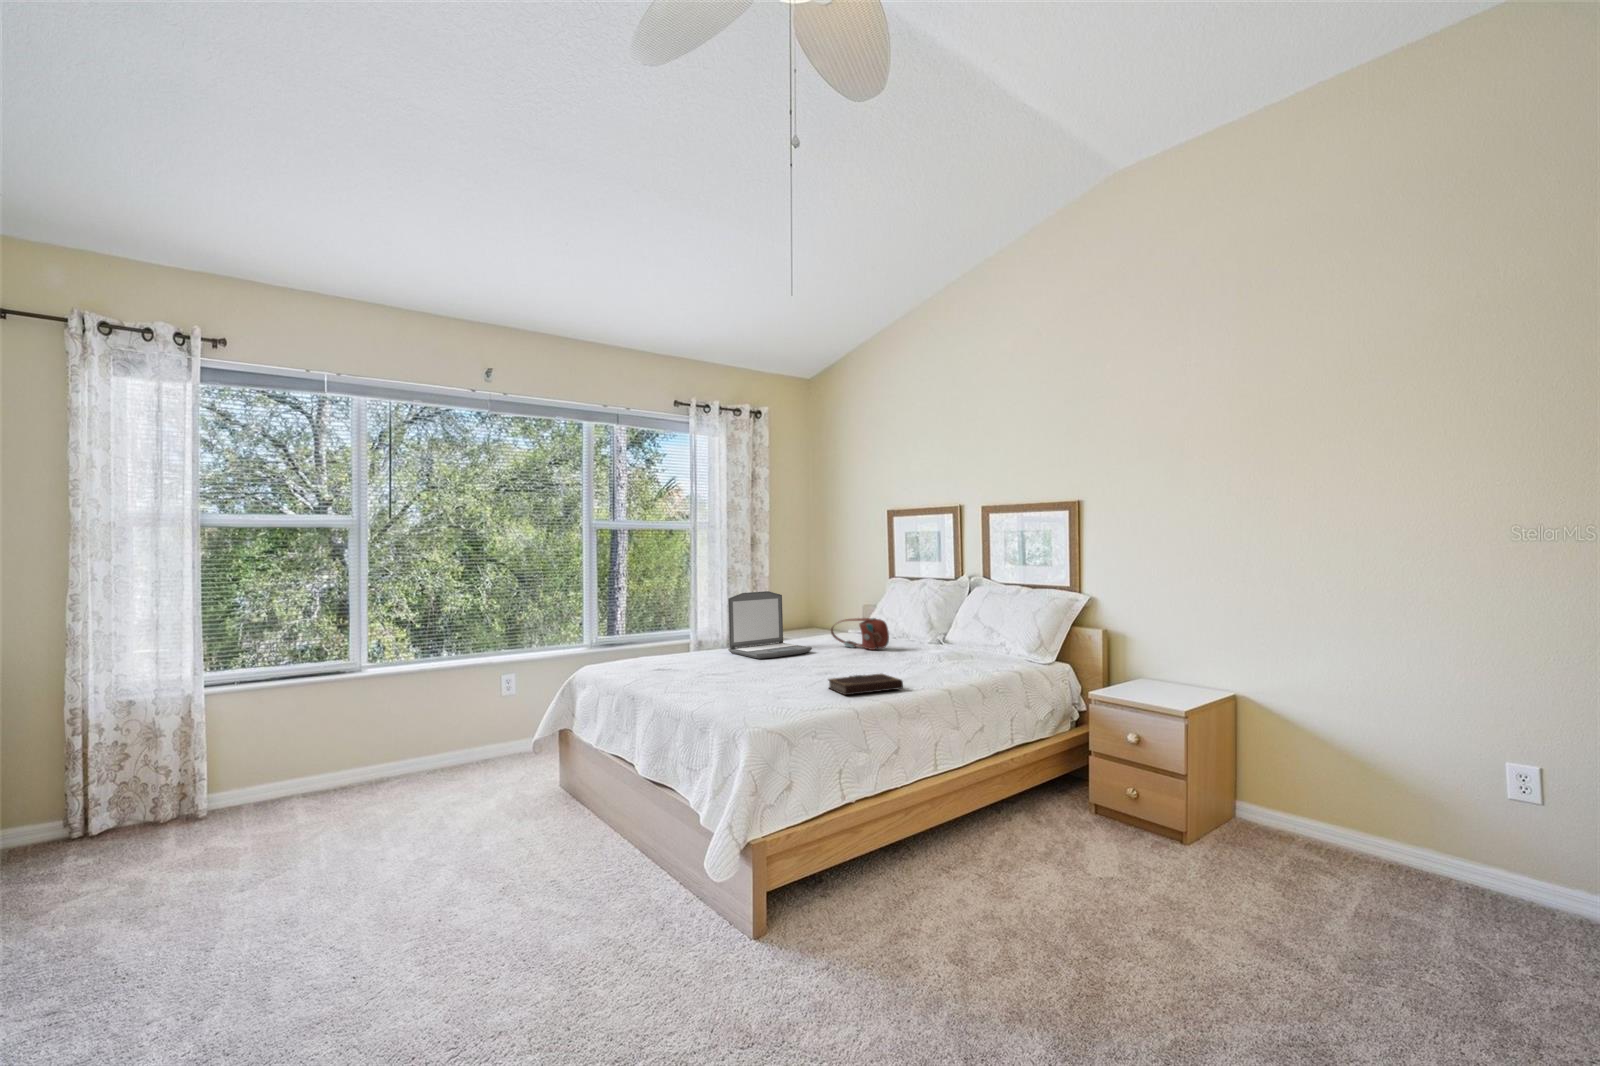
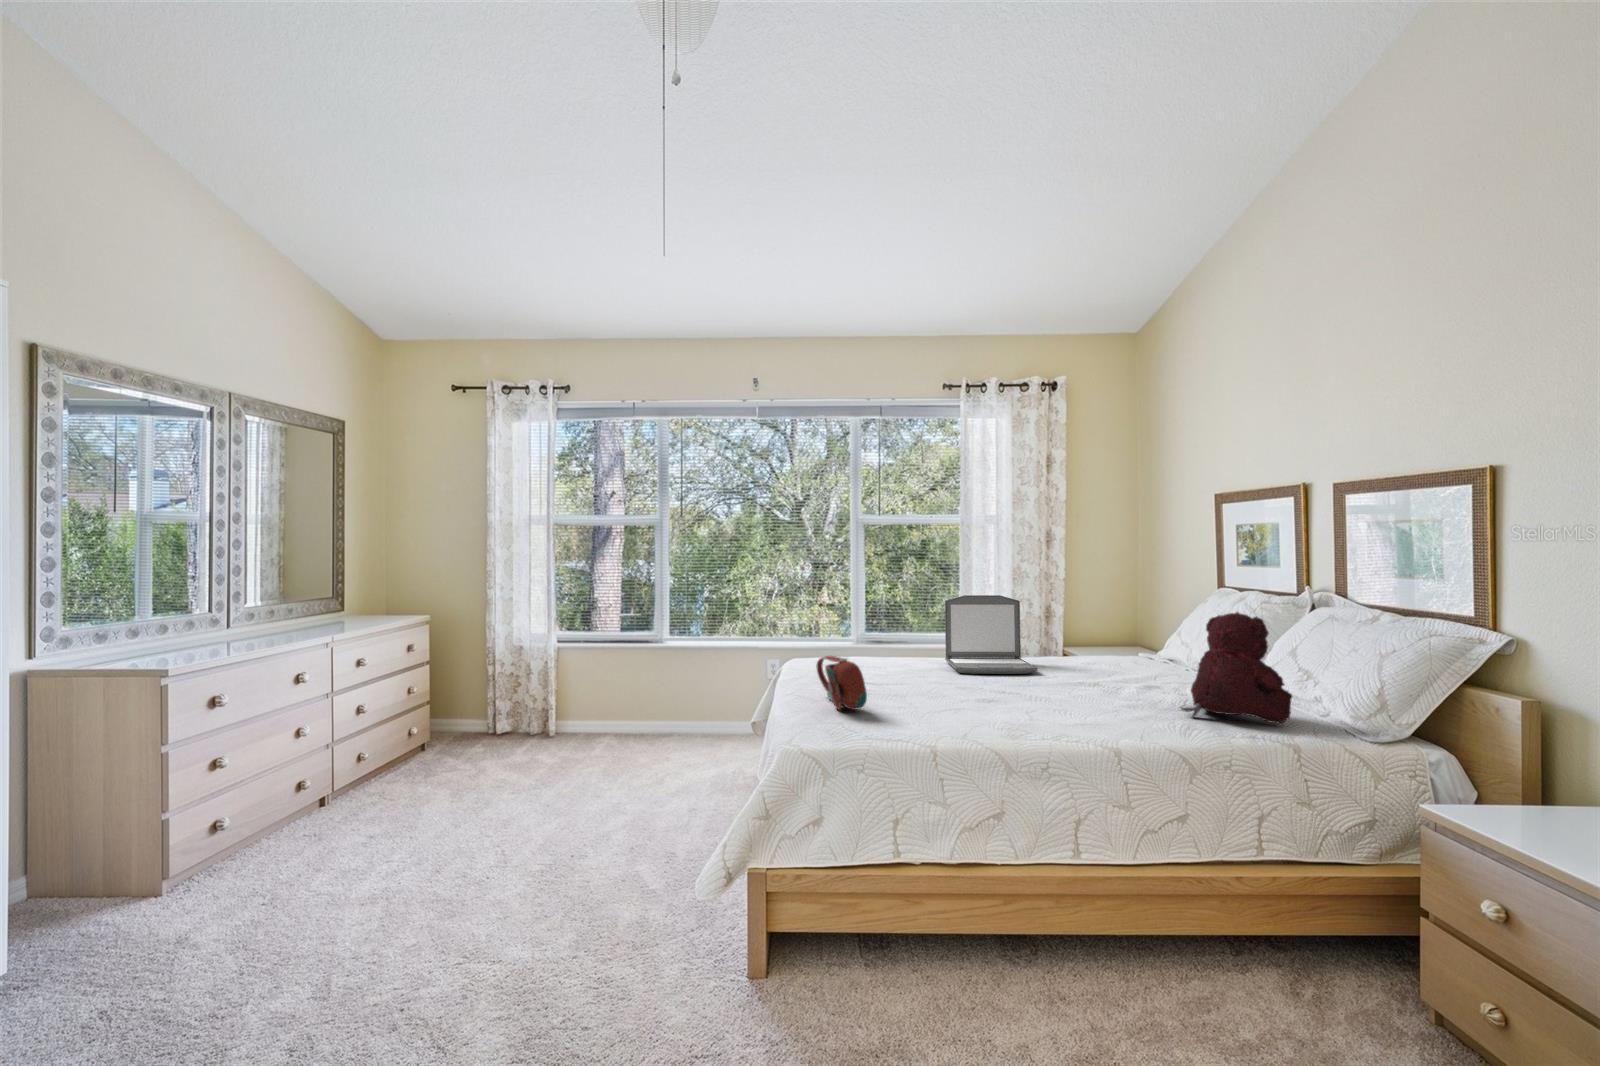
teddy bear: none [944,592,1003,665] -> present [1181,612,1292,723]
handbag: present [831,618,889,650] -> present [816,656,867,710]
notebook: present [829,674,903,695] -> none [945,706,1033,735]

